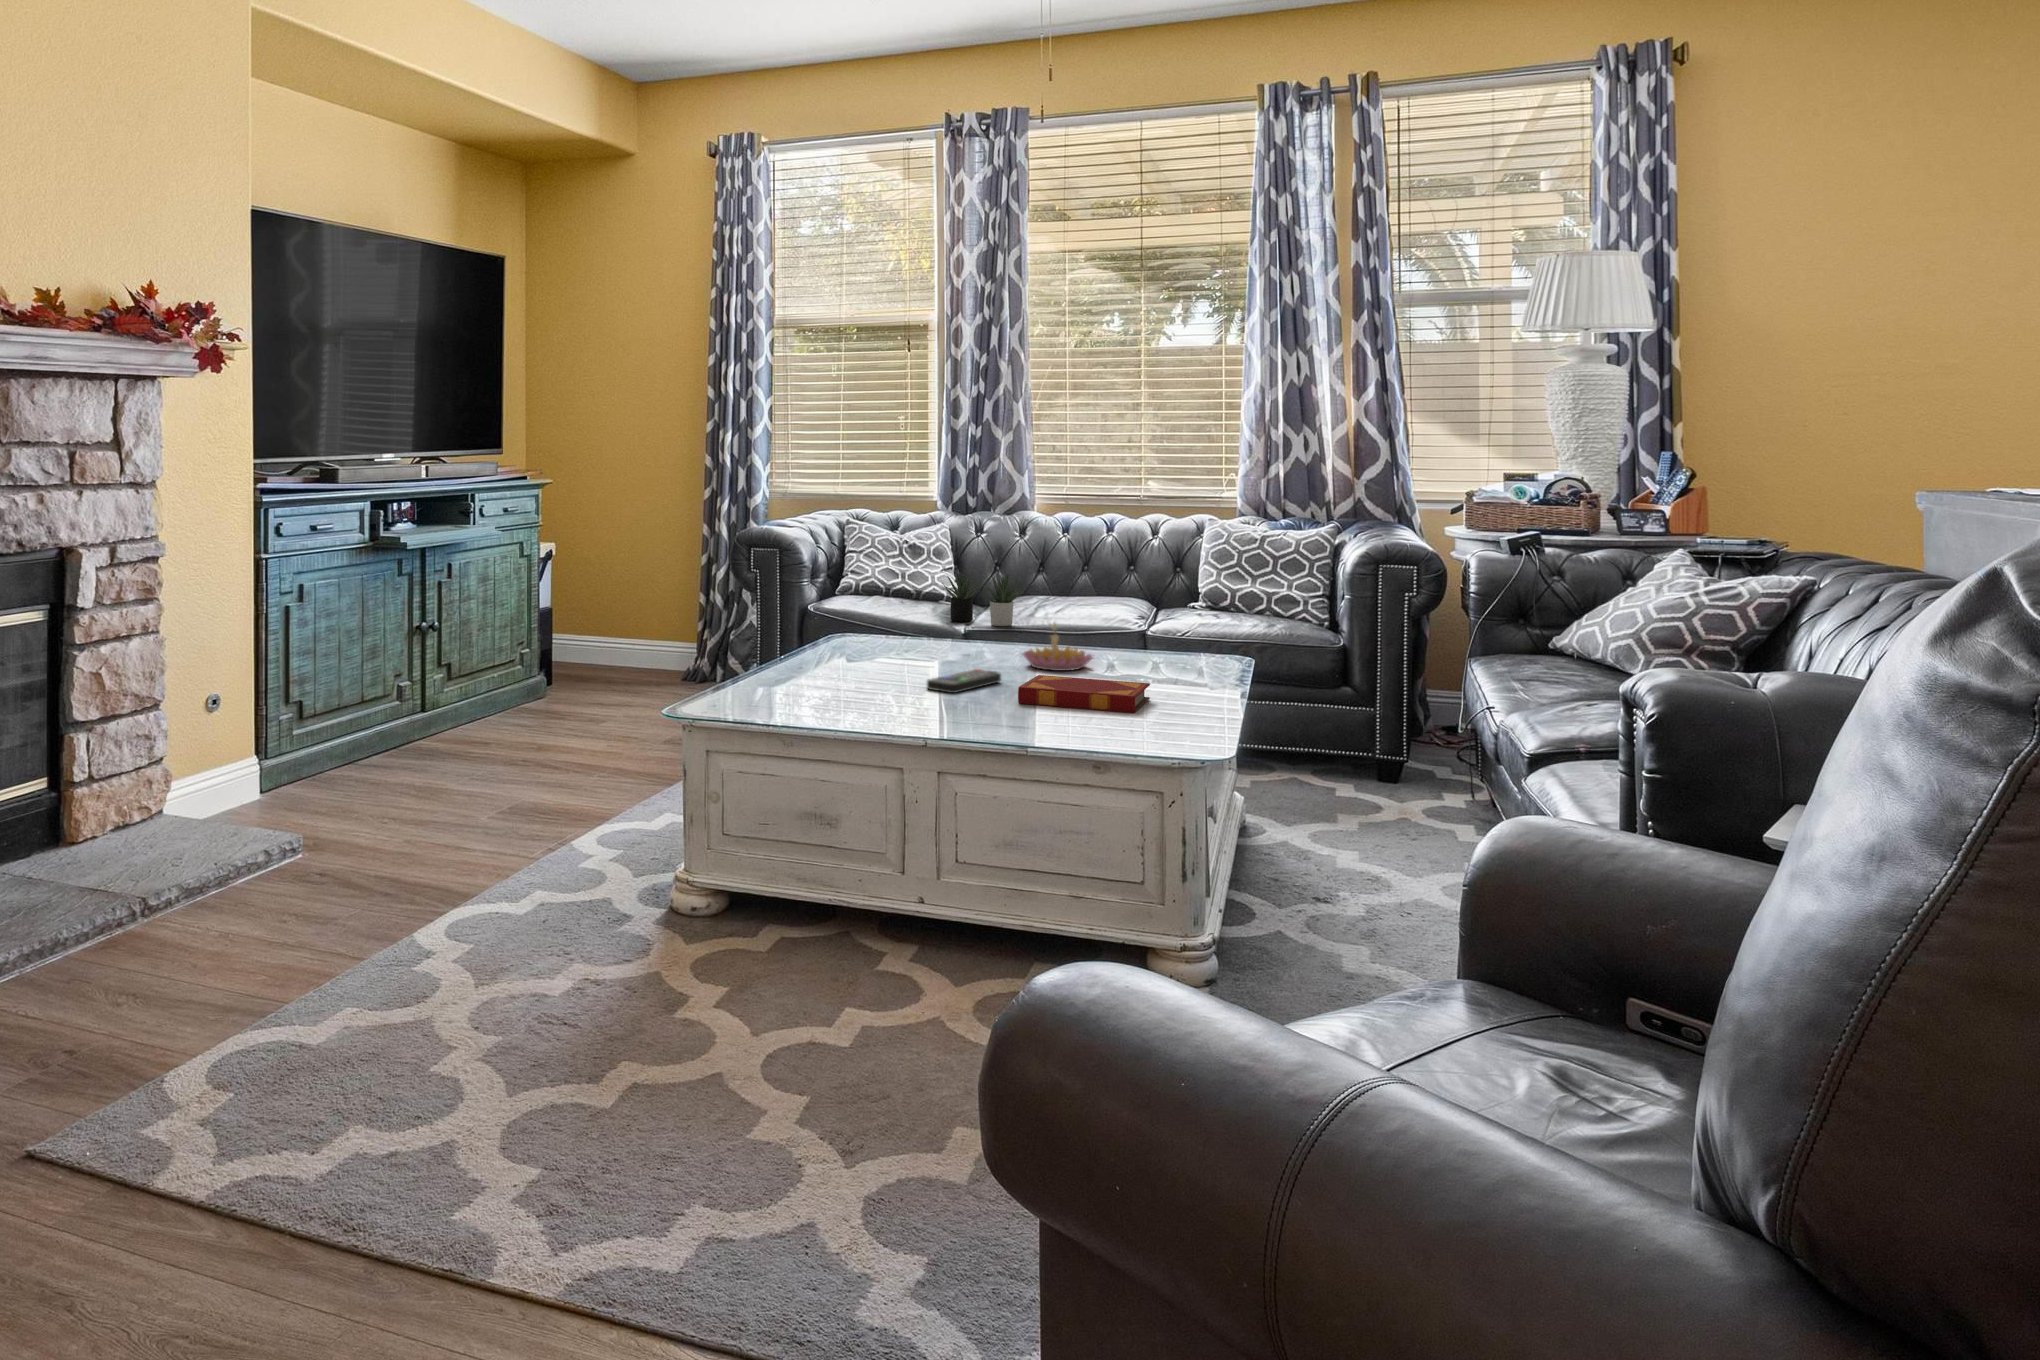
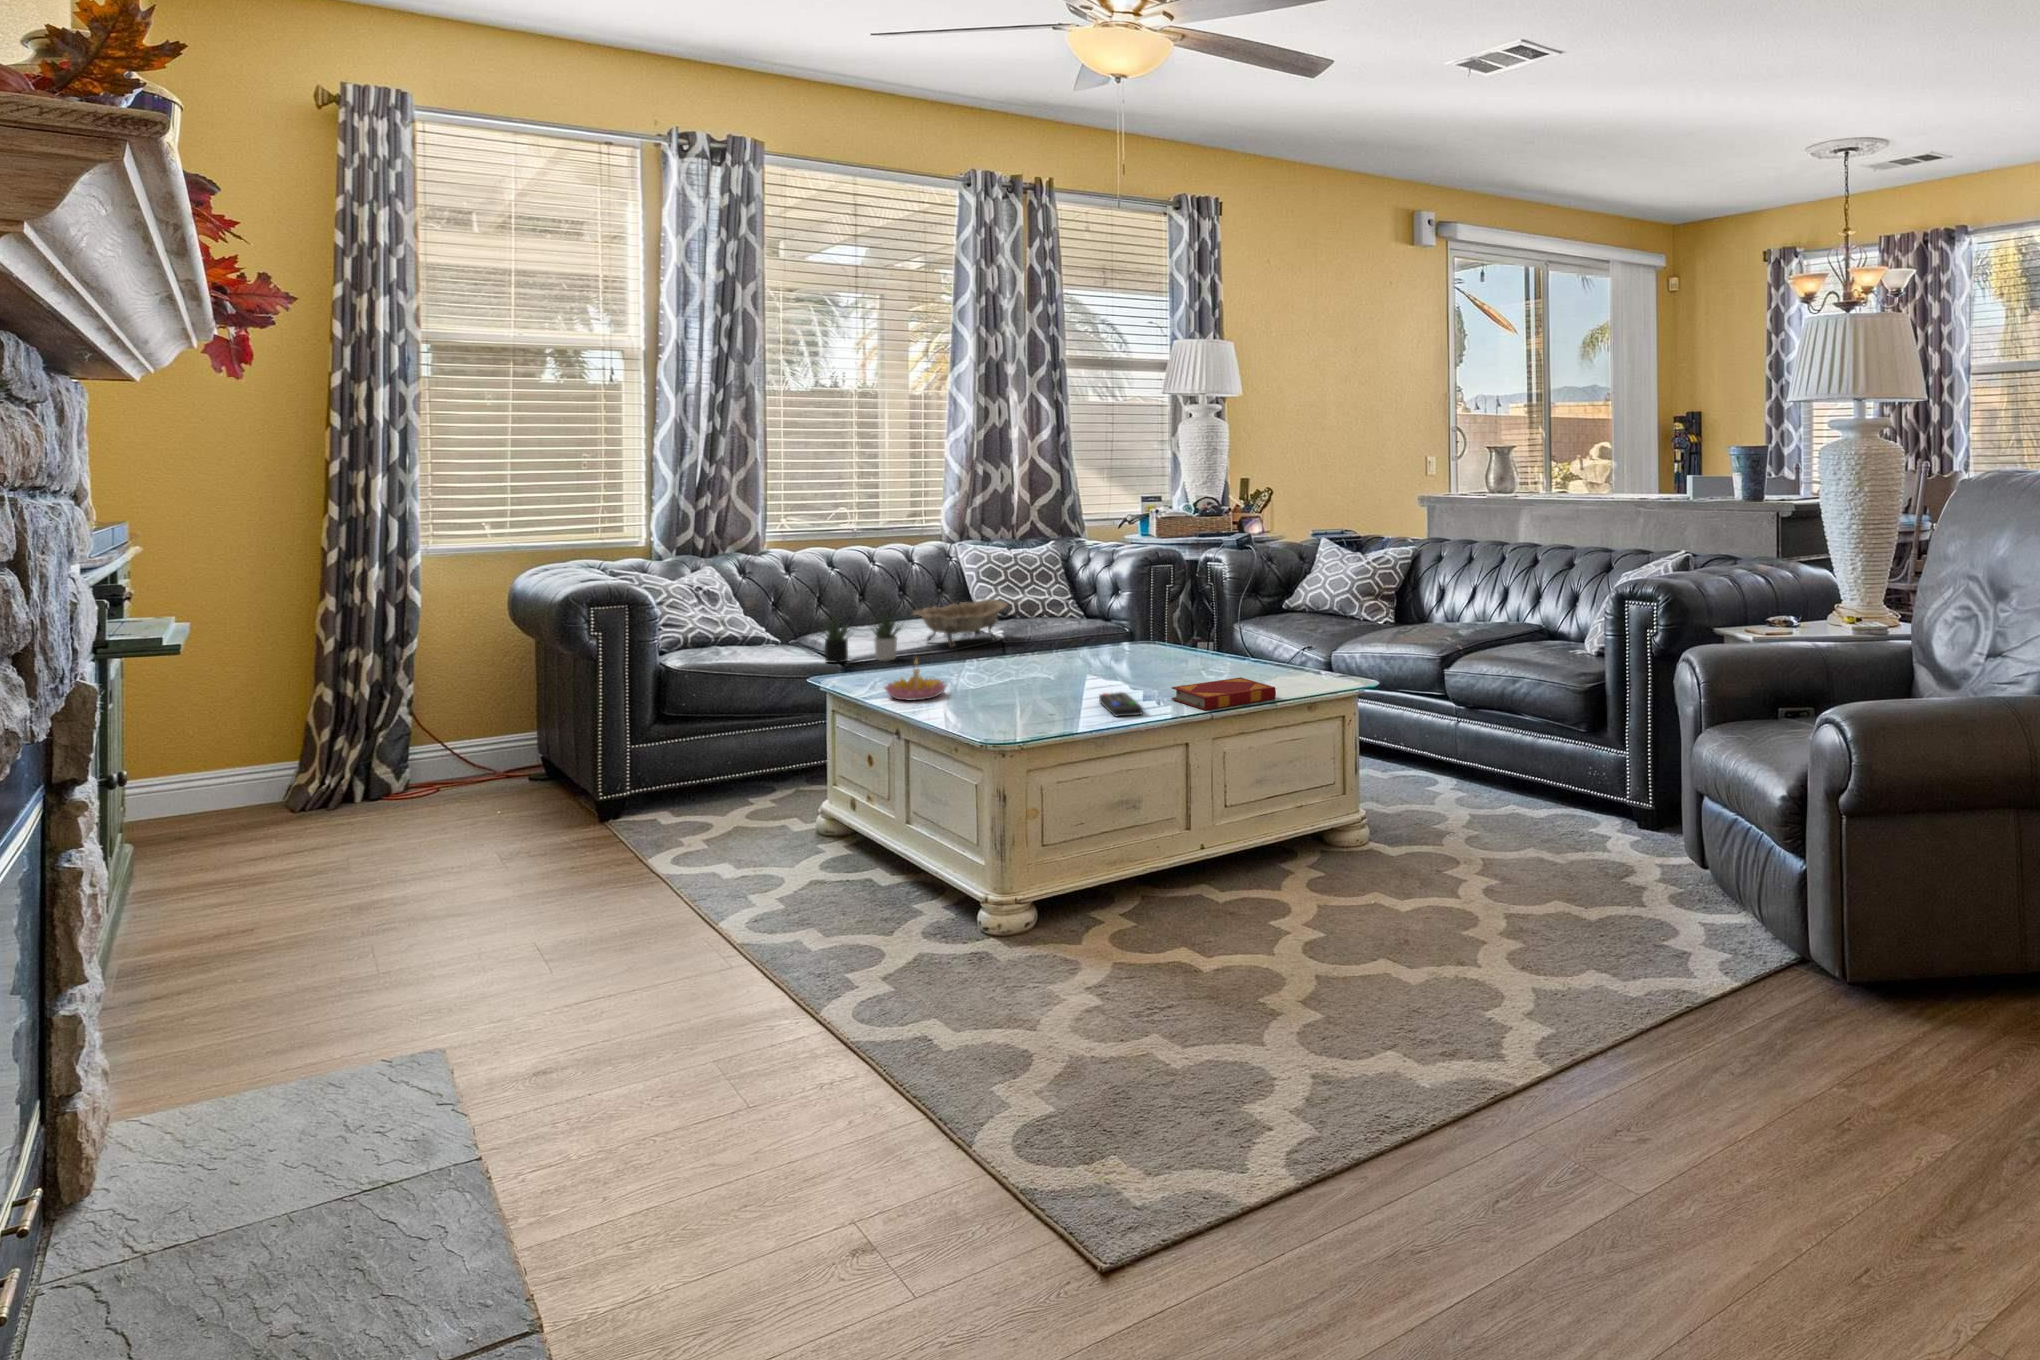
decorative bowl: none [1068,581,1181,629] -> present [913,599,1007,647]
candle holder: present [1023,623,1092,671] -> present [885,659,947,700]

